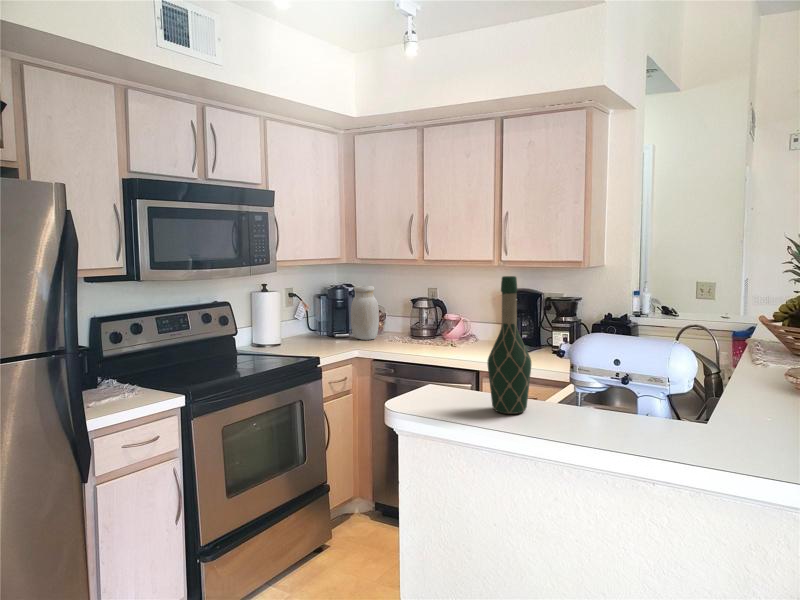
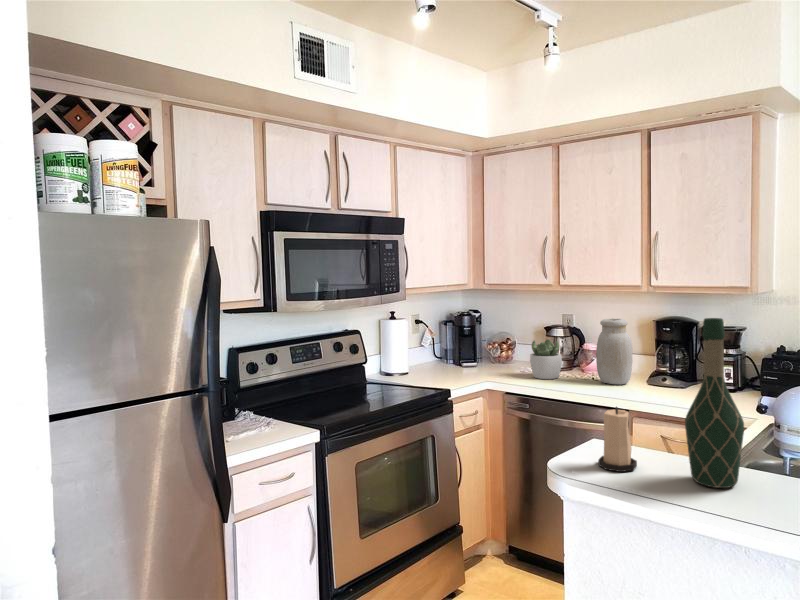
jar: present [351,286,379,340] -> present [596,318,633,384]
succulent plant: none [396,310,425,347] -> present [530,340,562,379]
candle: none [422,352,453,406] -> present [598,407,637,472]

